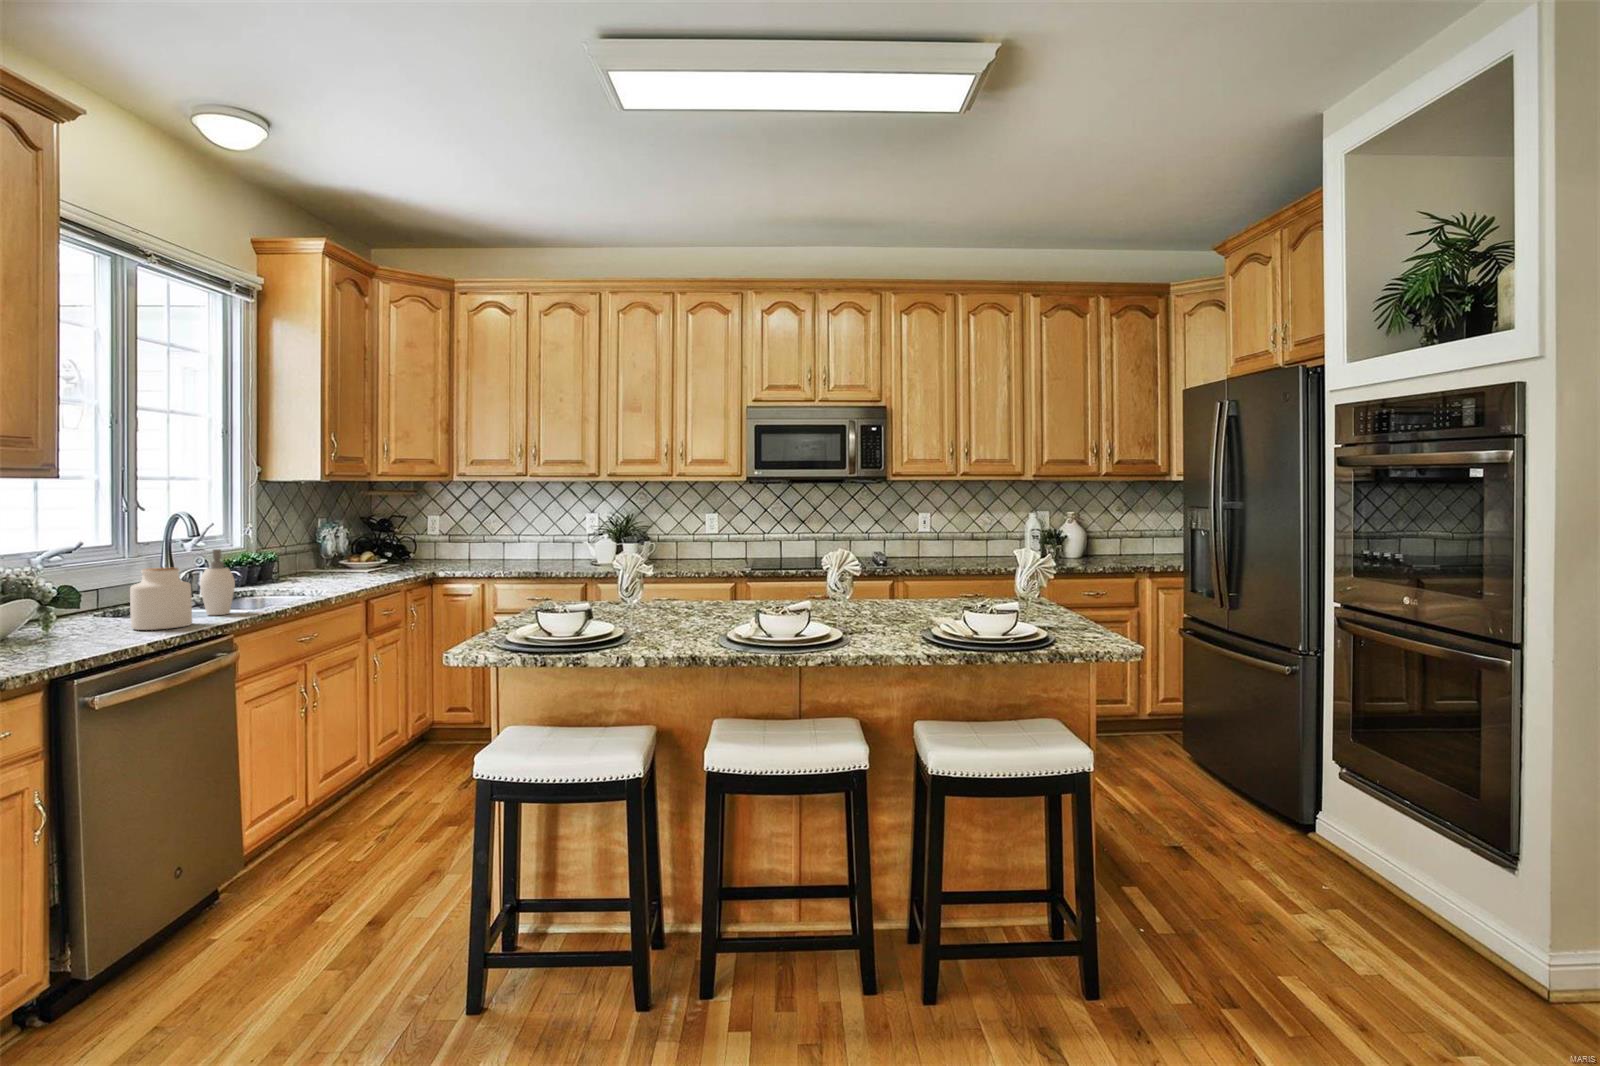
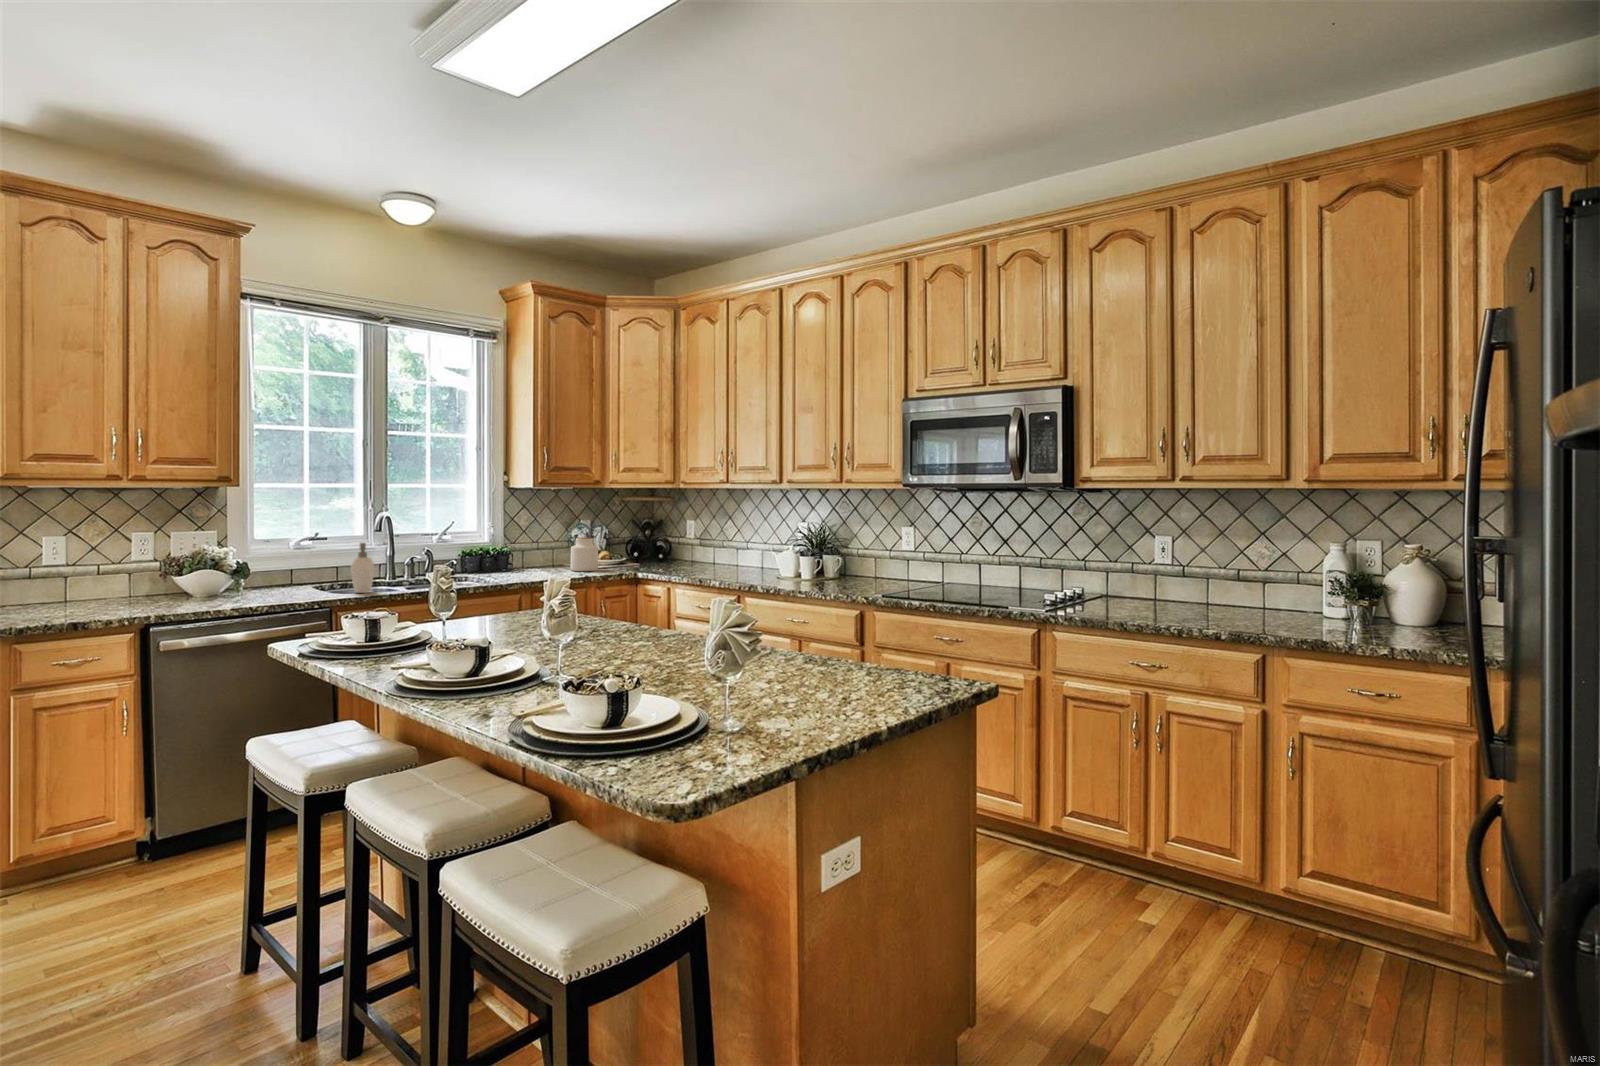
jar: present [130,567,192,630] -> present [570,538,598,571]

